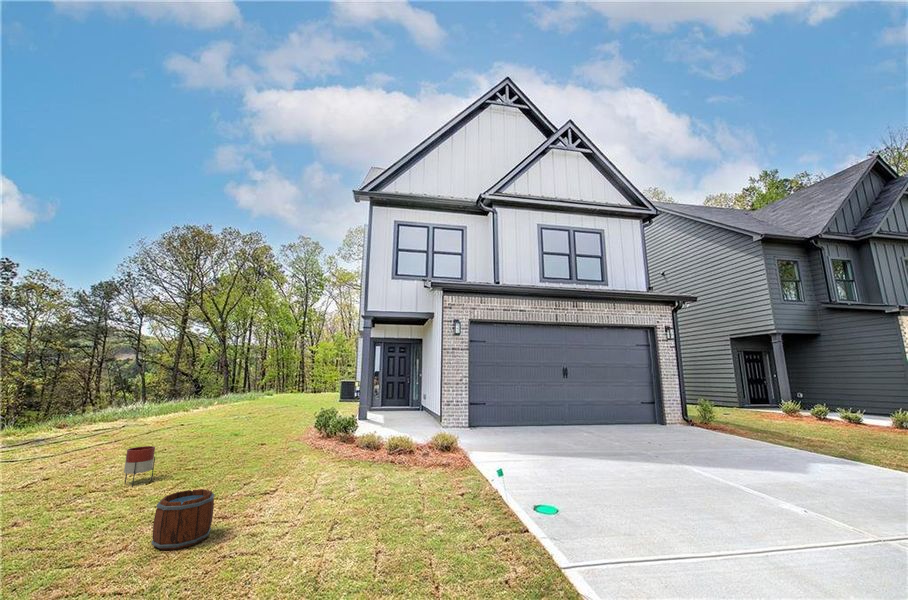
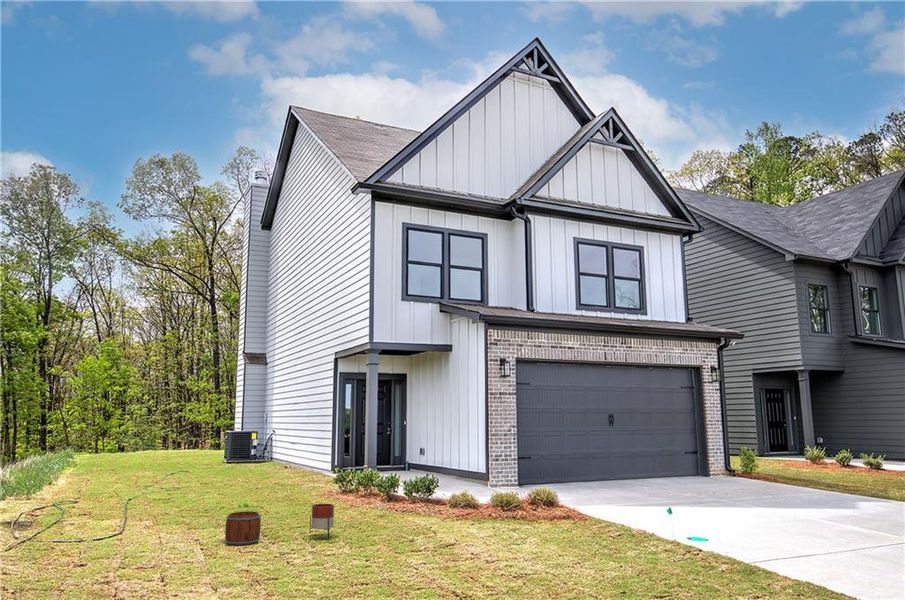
bucket: present [151,489,215,550] -> present [225,511,261,546]

